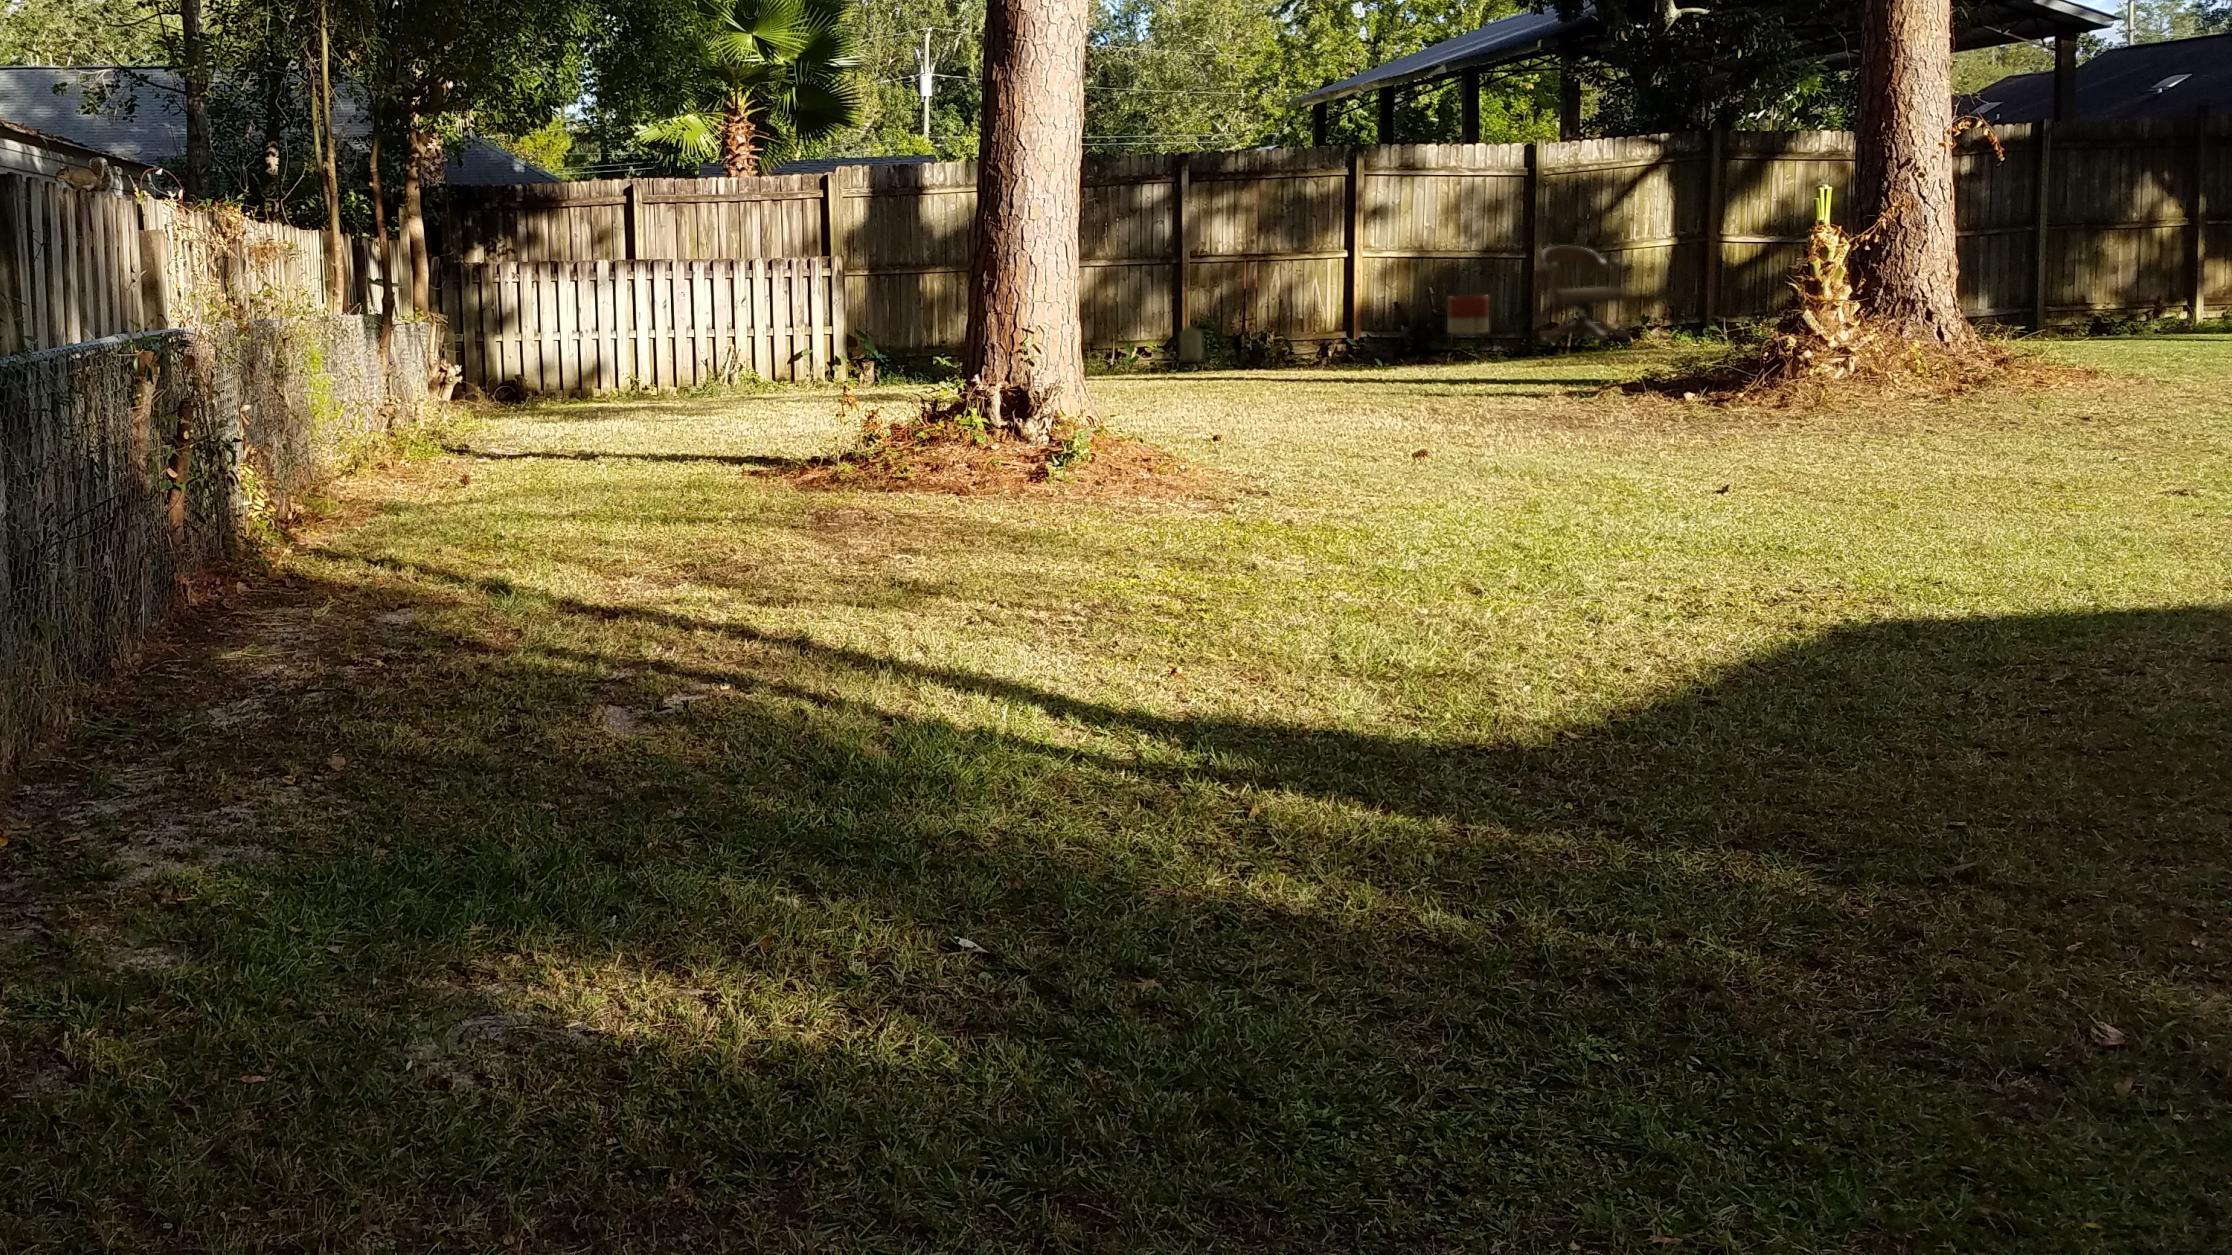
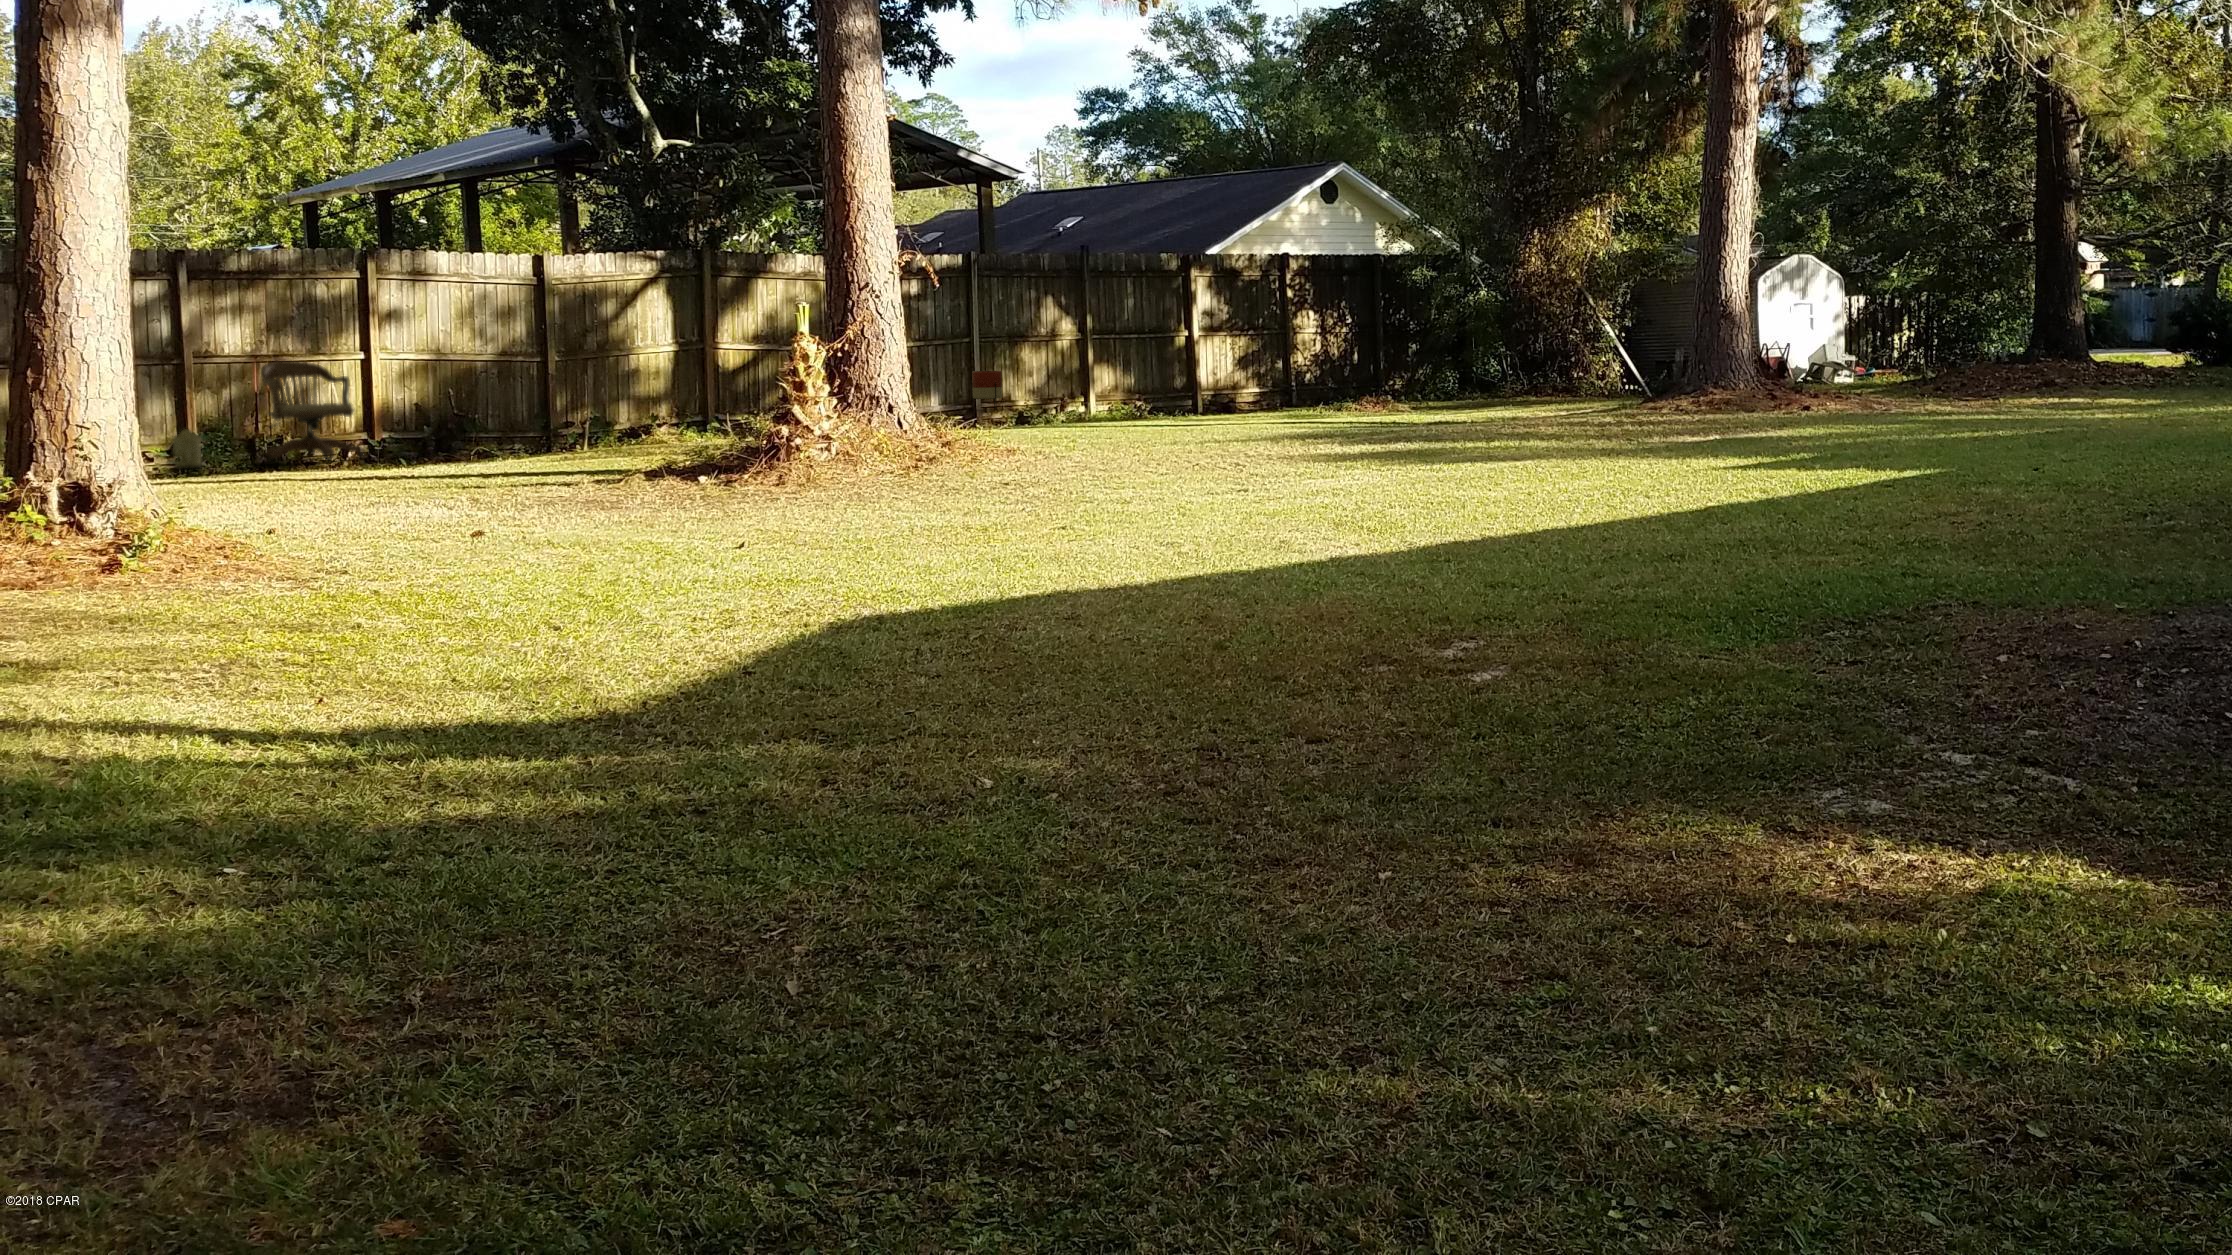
chair: present [1539,246,1630,347] -> present [261,361,363,464]
planter: present [1447,295,1489,334] -> present [972,371,1002,410]

